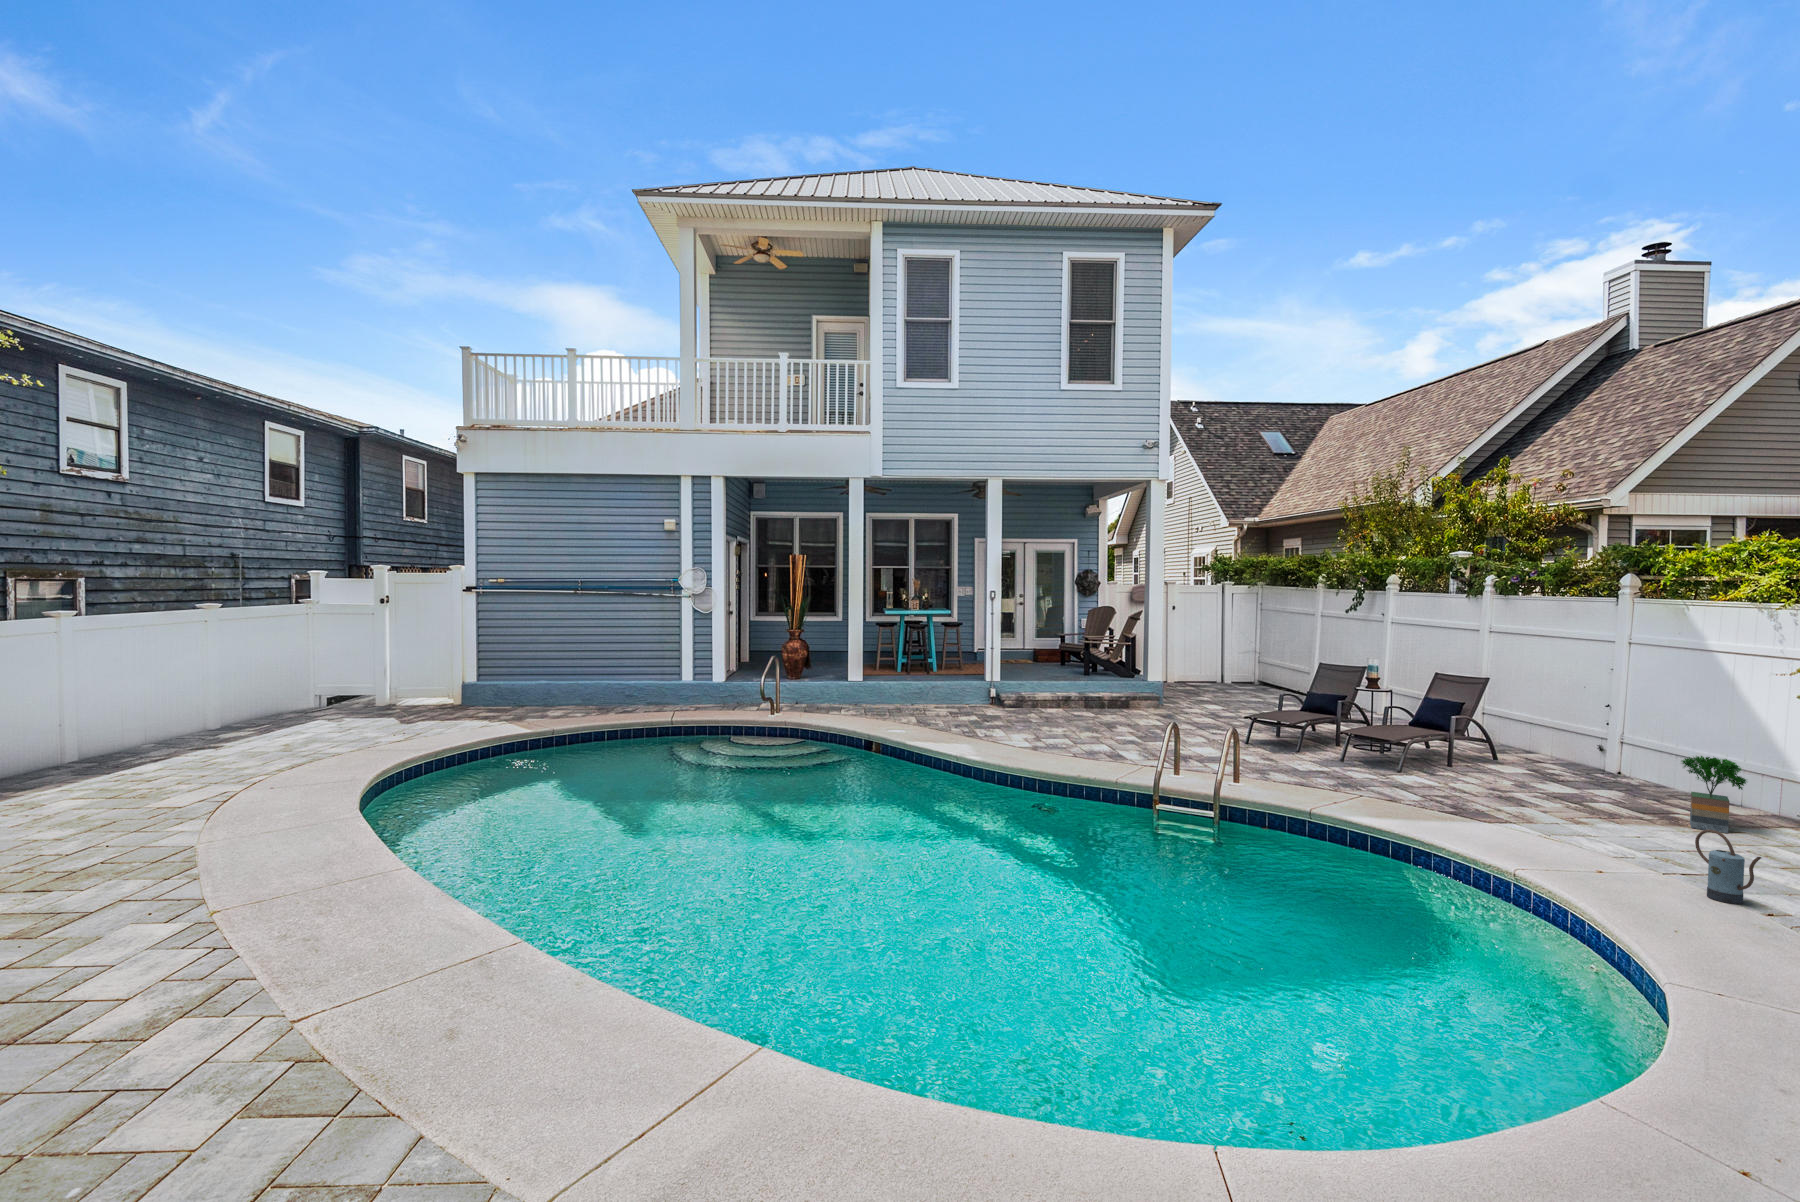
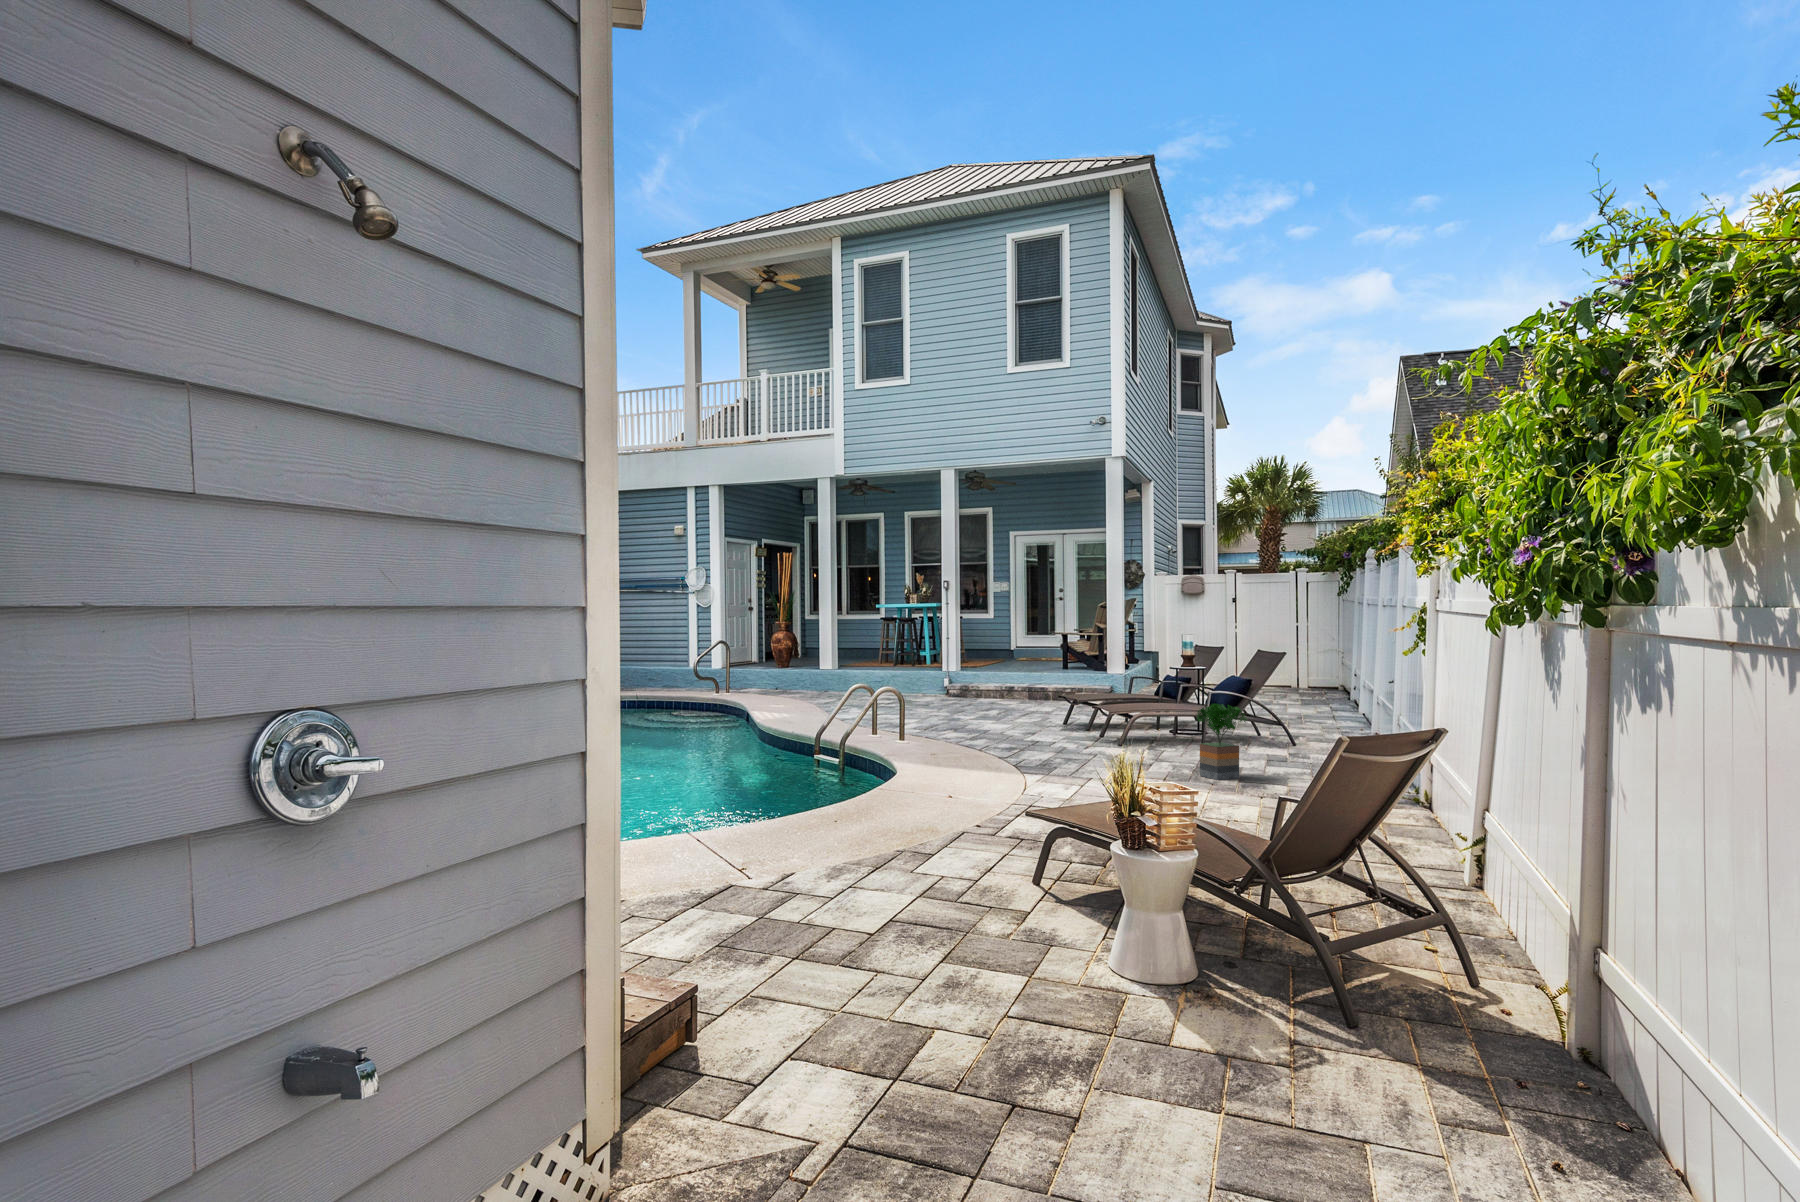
watering can: present [1695,830,1761,904] -> none [972,736,994,797]

